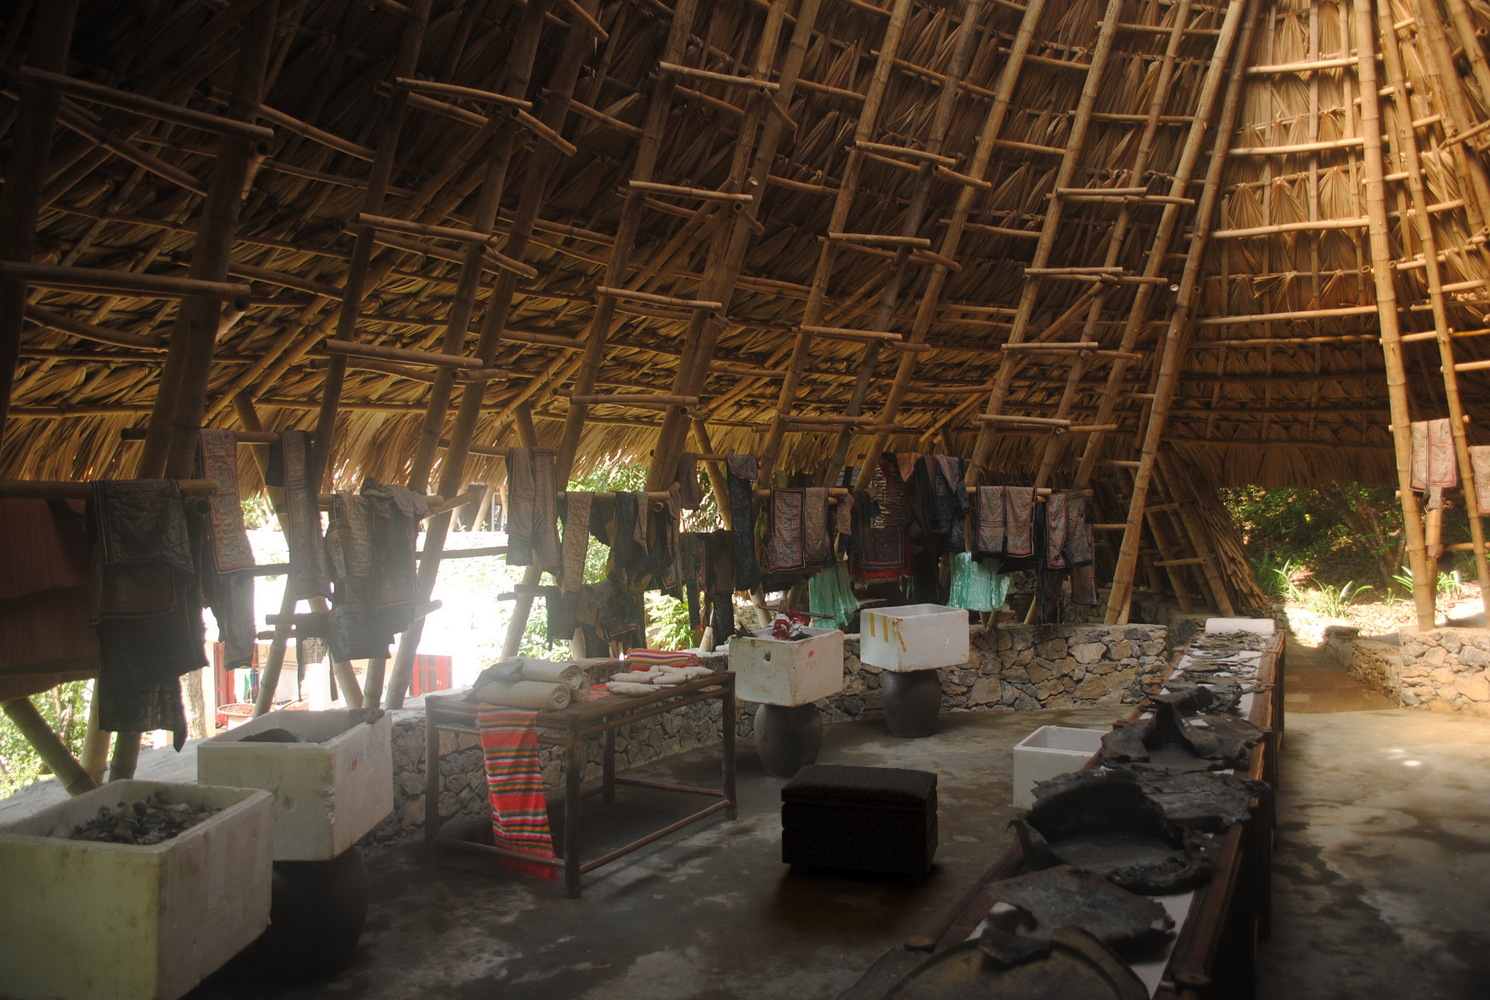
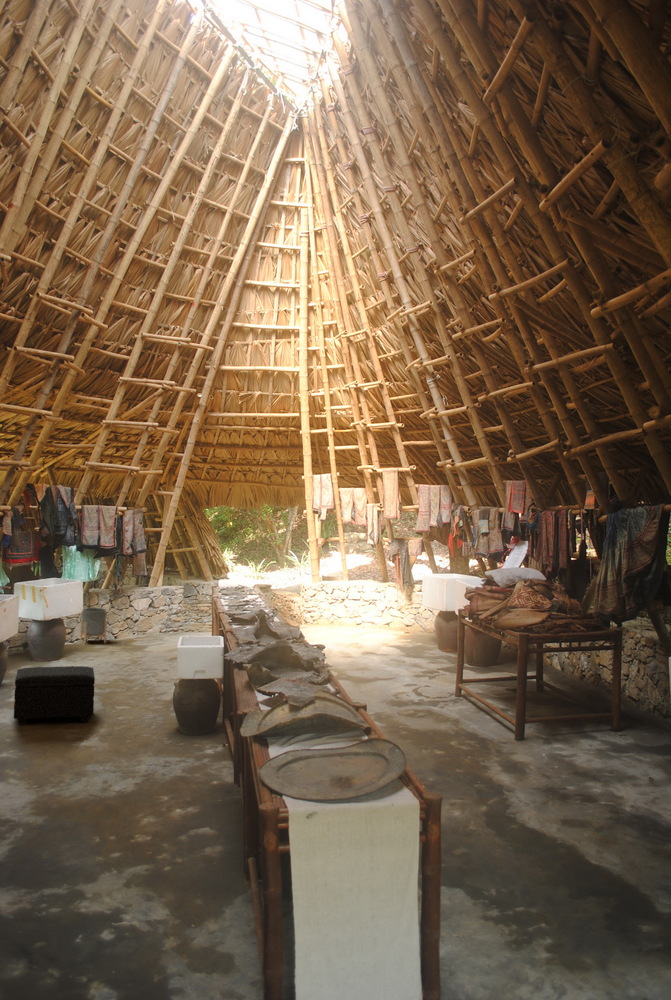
planter: none [982,656,1023,715] -> present [80,608,107,644]

